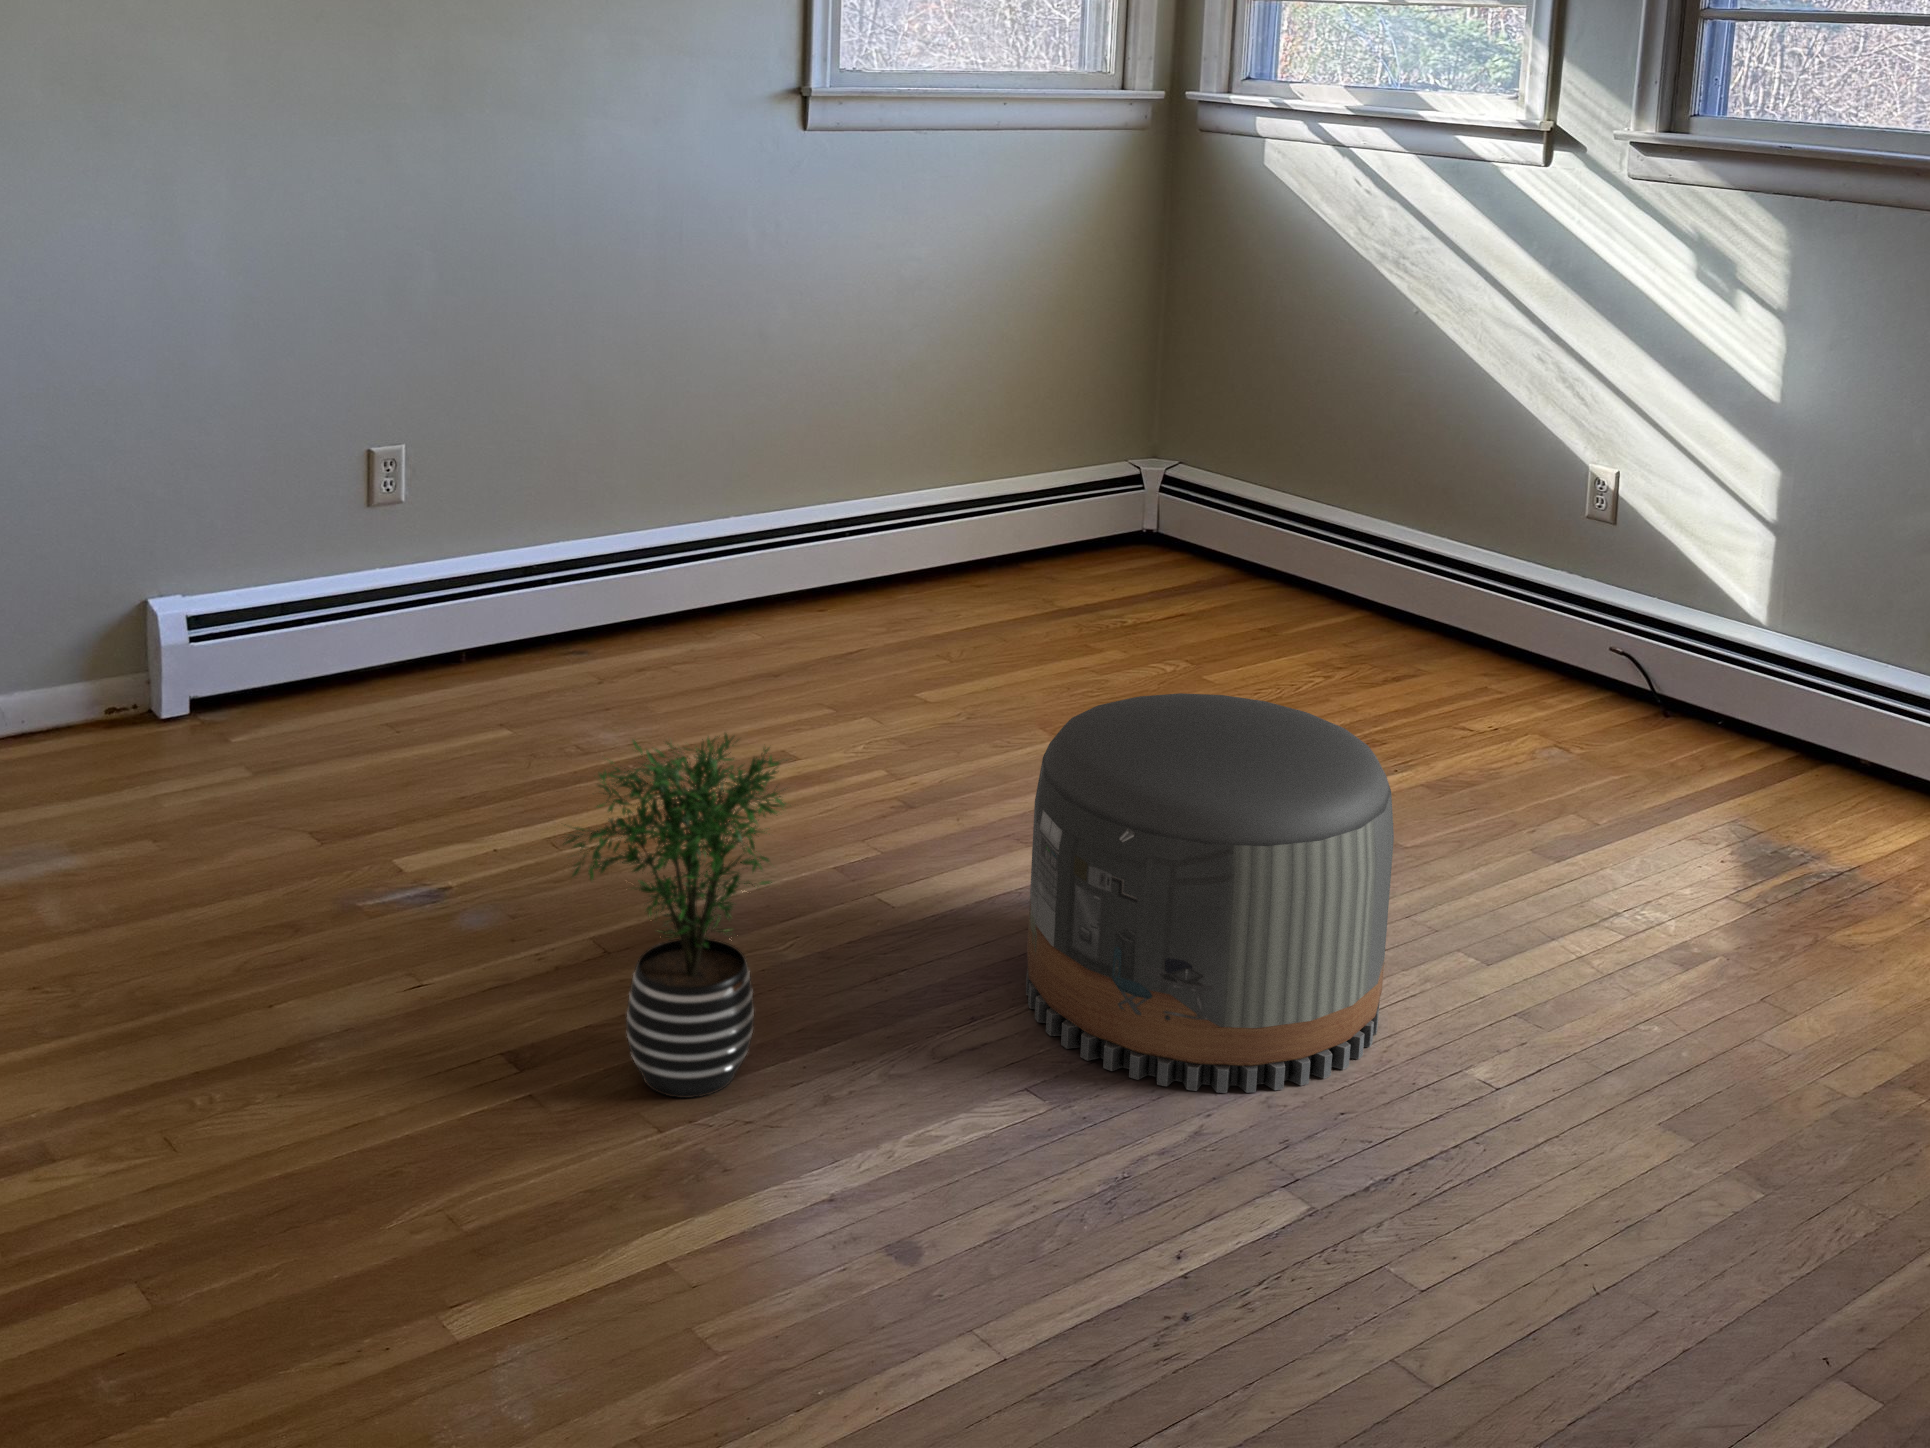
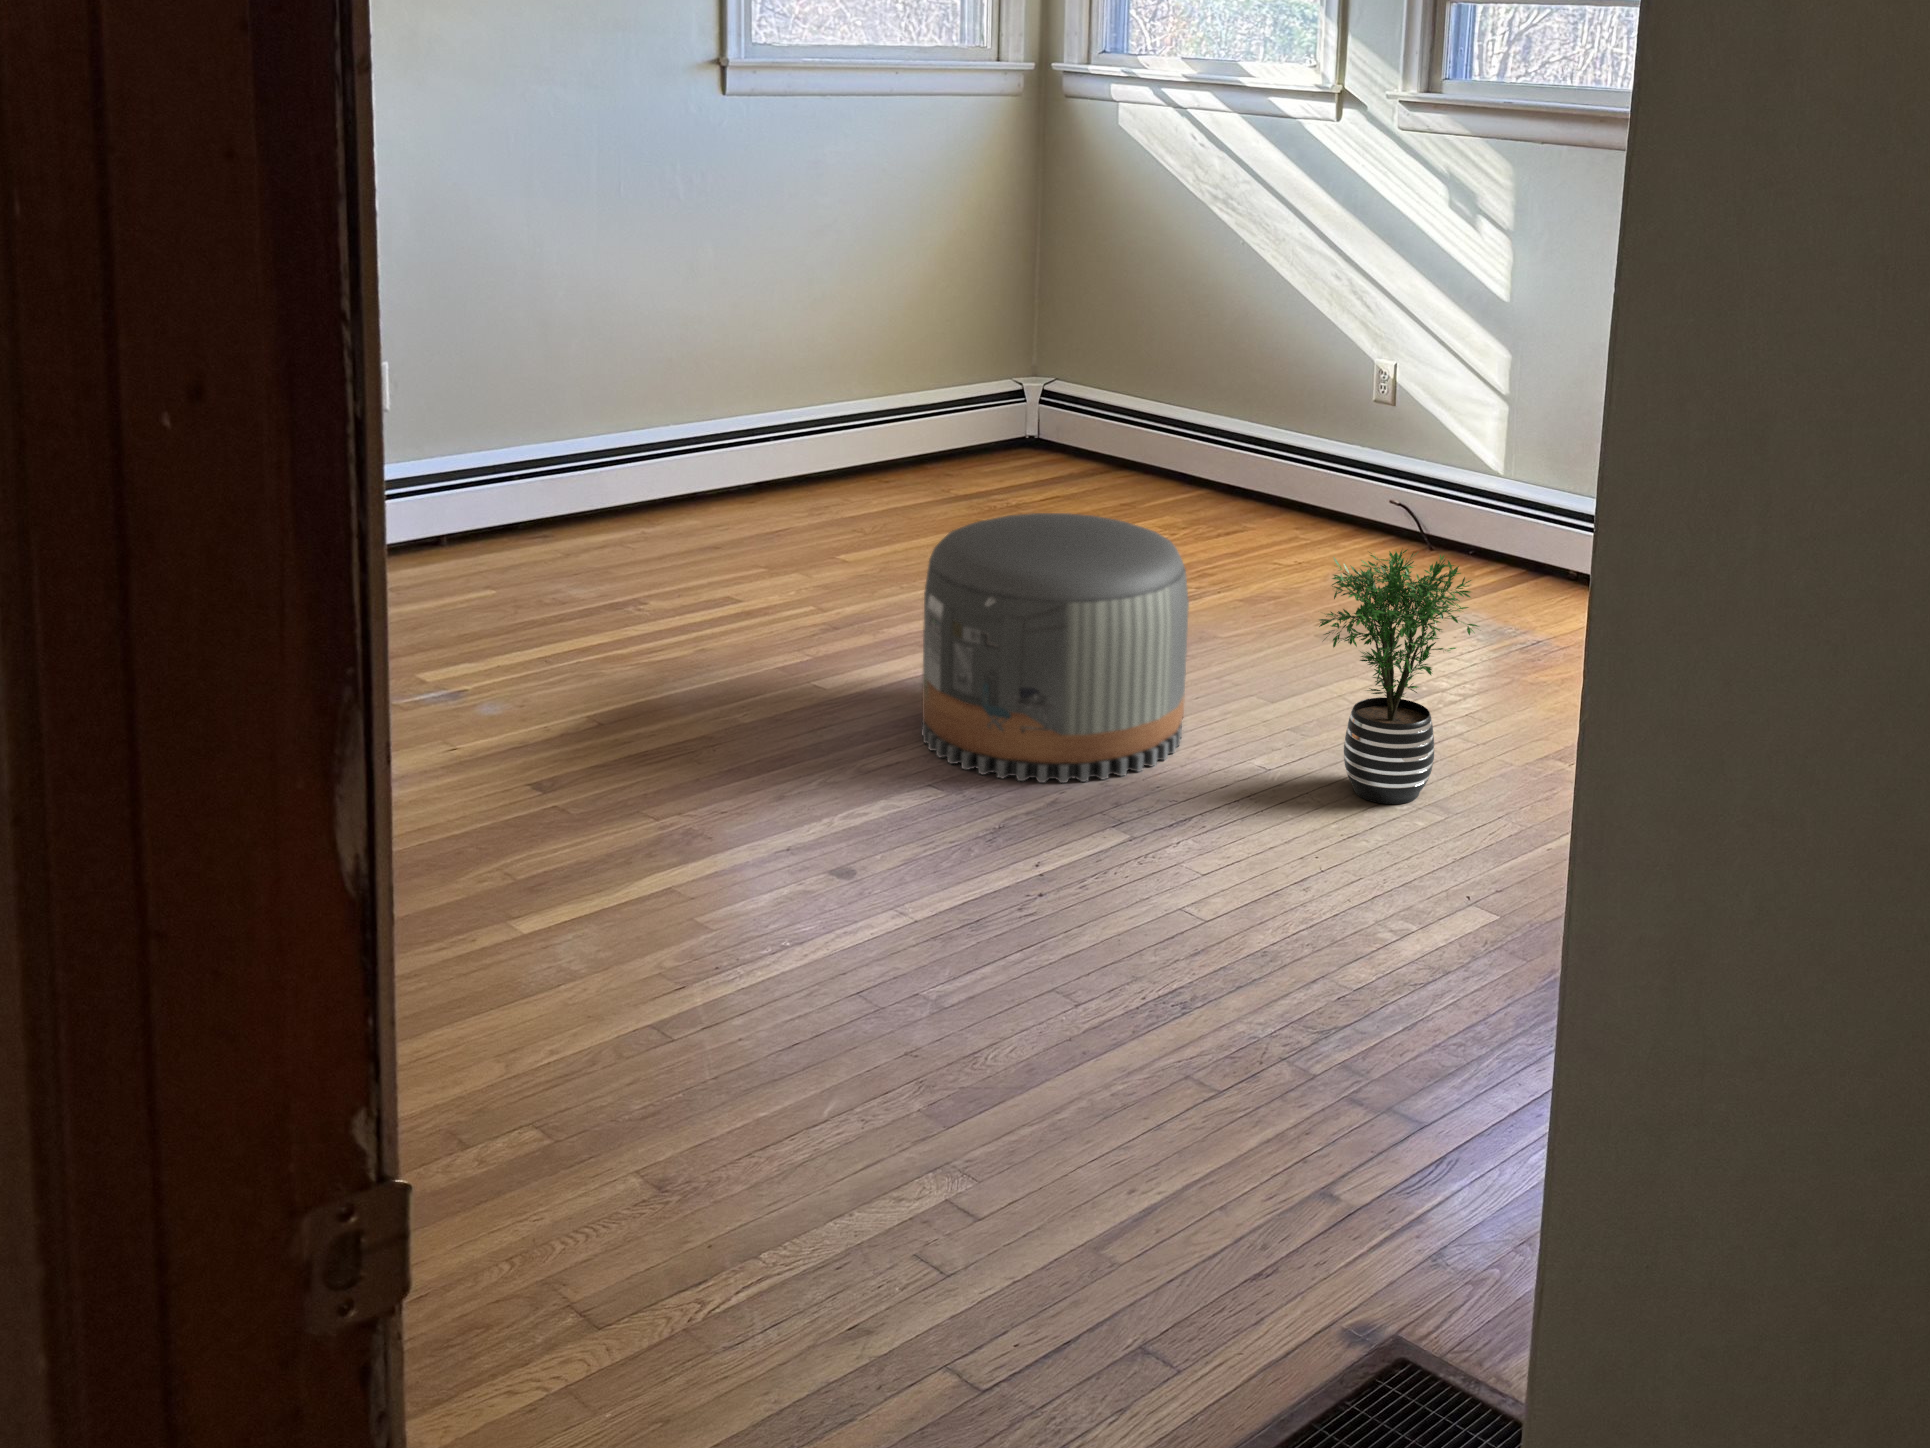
potted plant: present [564,733,786,1098] -> present [1319,549,1479,804]

